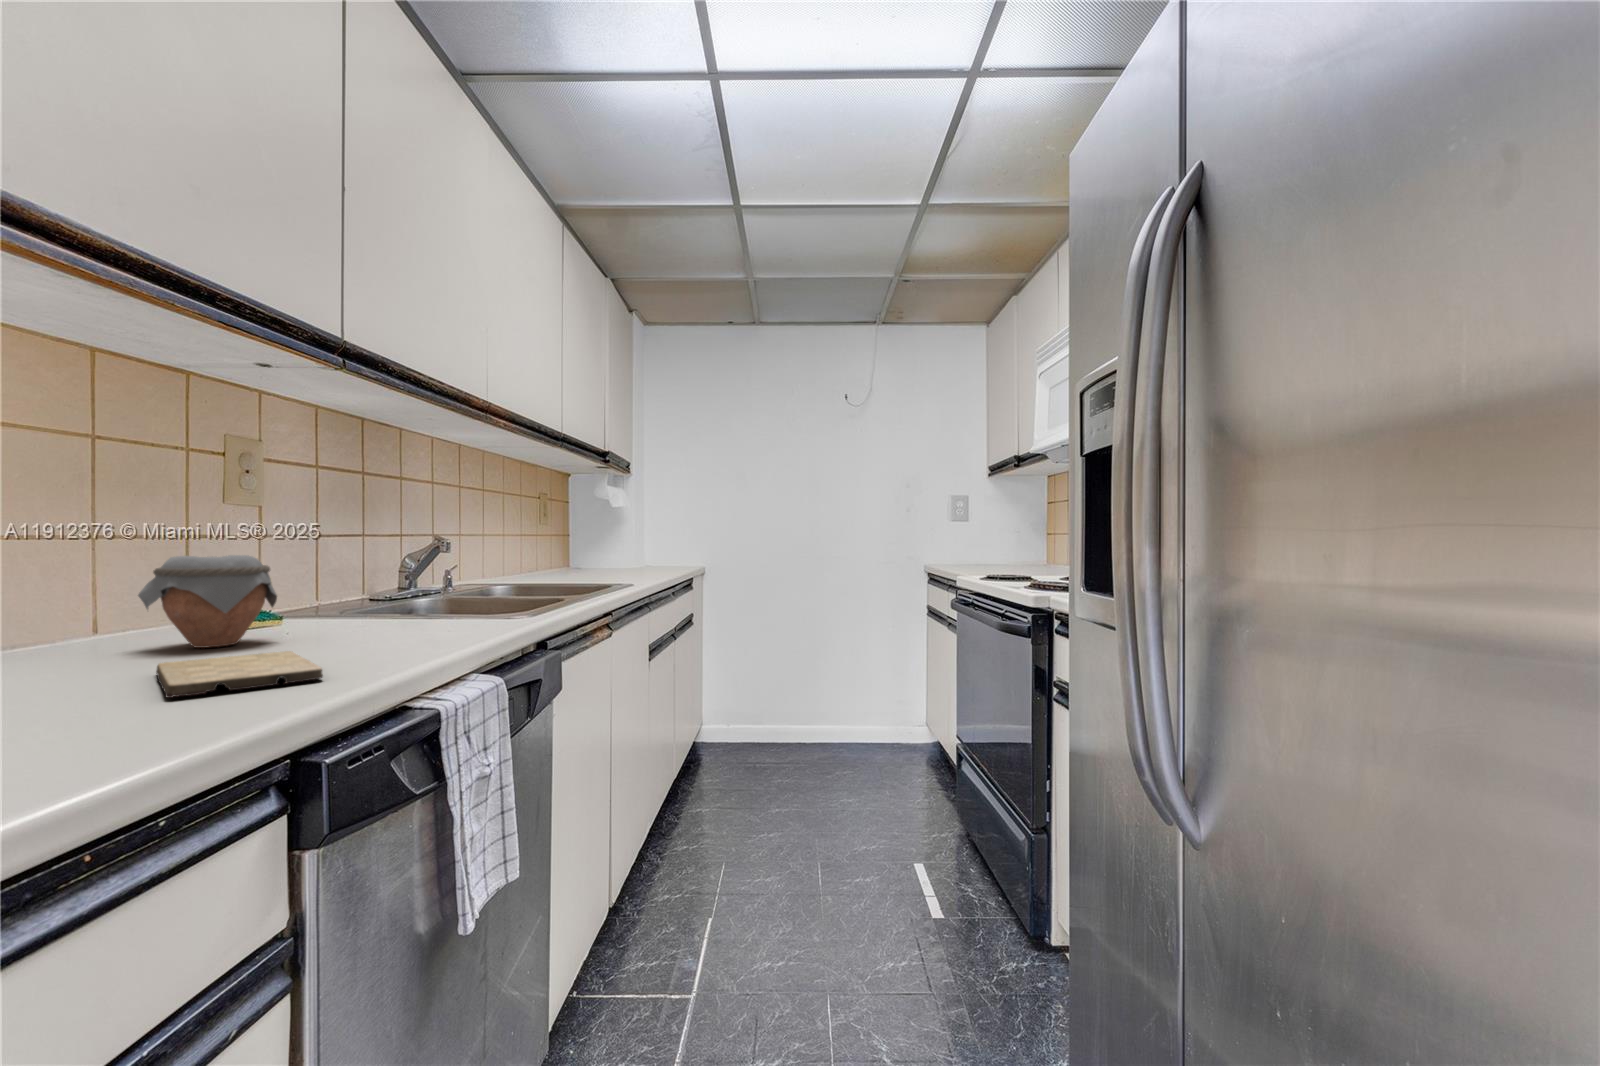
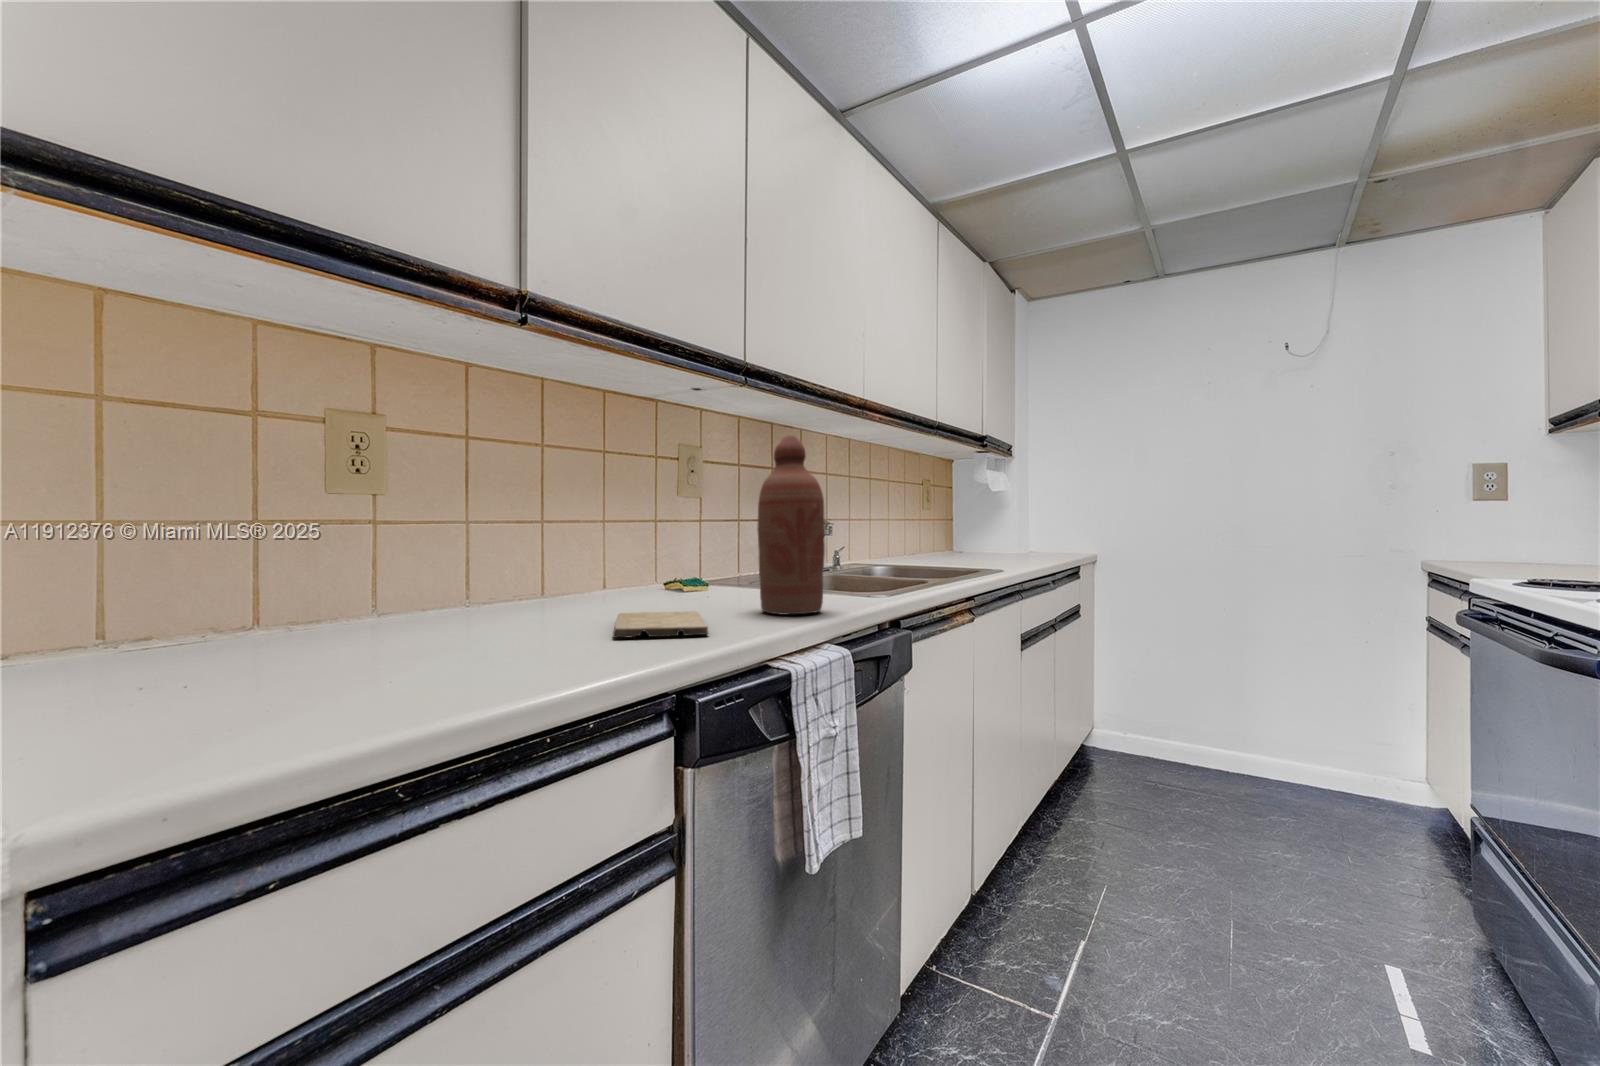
bottle: none [375,439,463,645] -> present [757,436,825,614]
jar: present [138,555,277,648] -> none [616,536,696,605]

